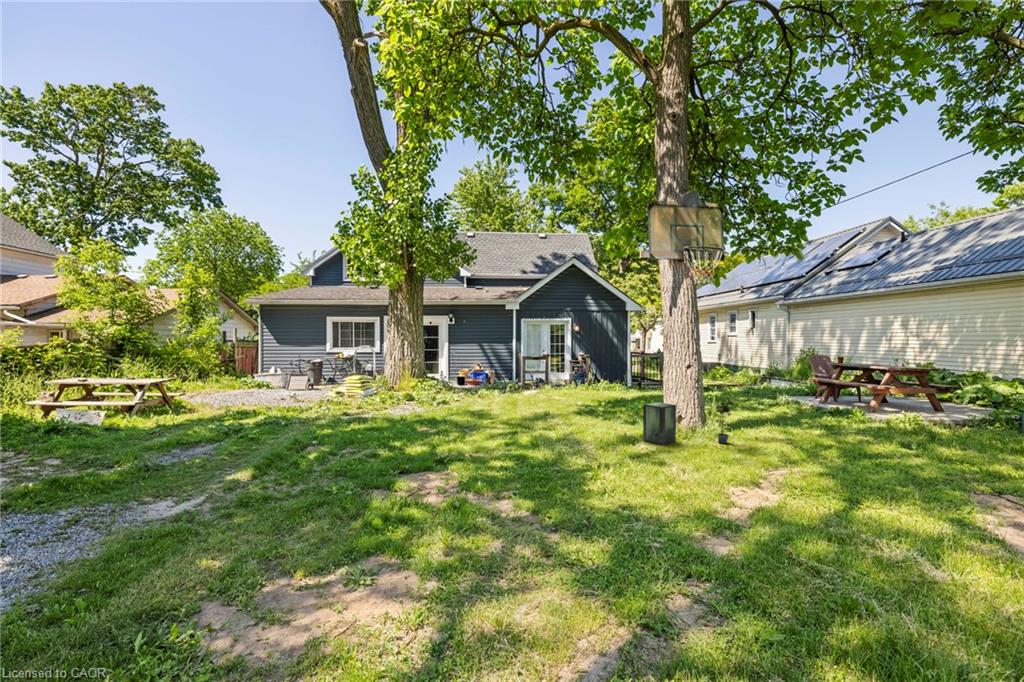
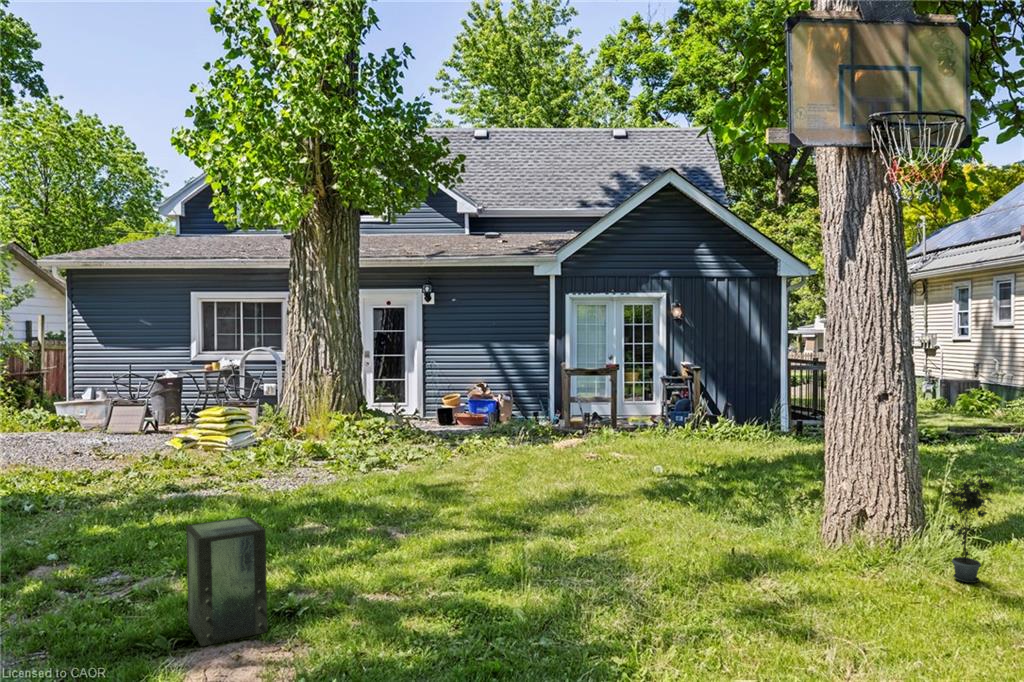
storage box: present [643,402,676,445] -> present [186,517,267,646]

